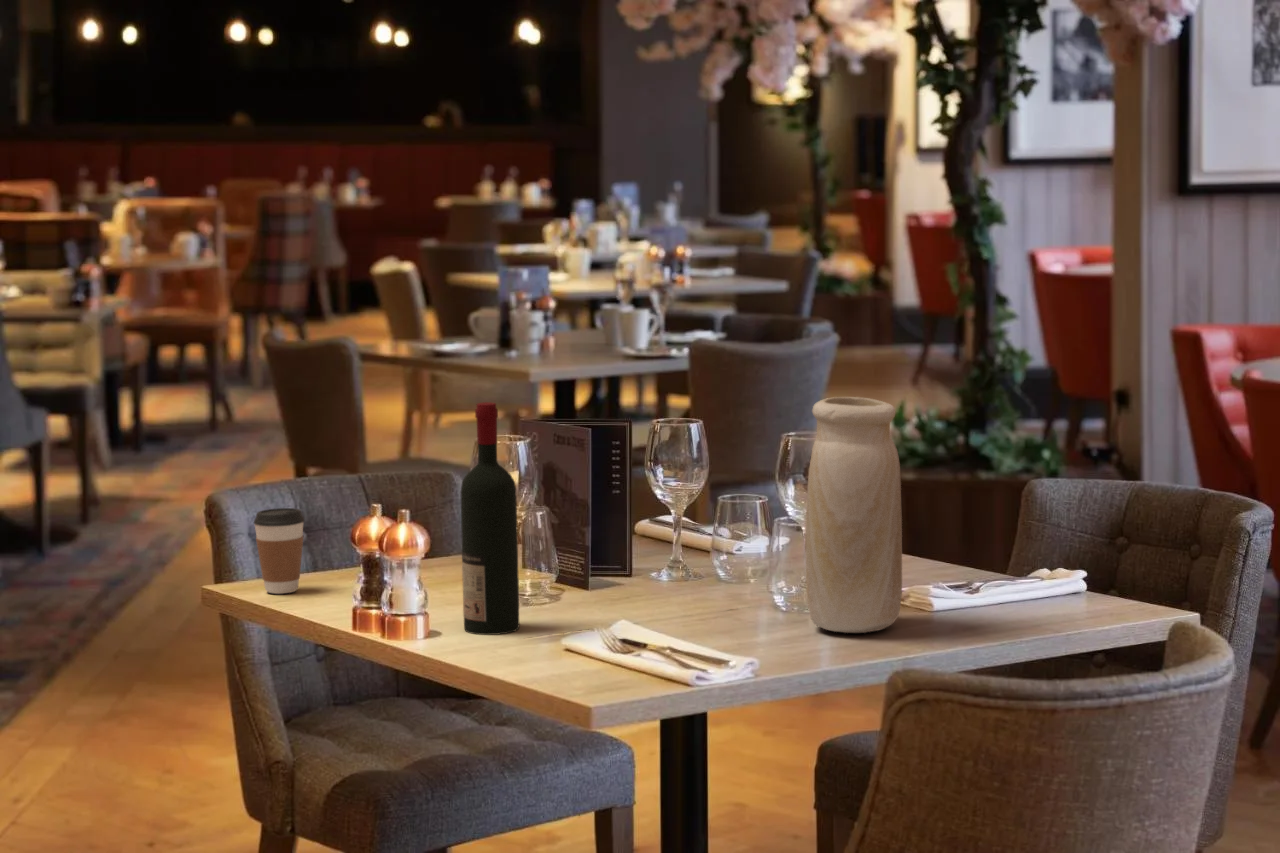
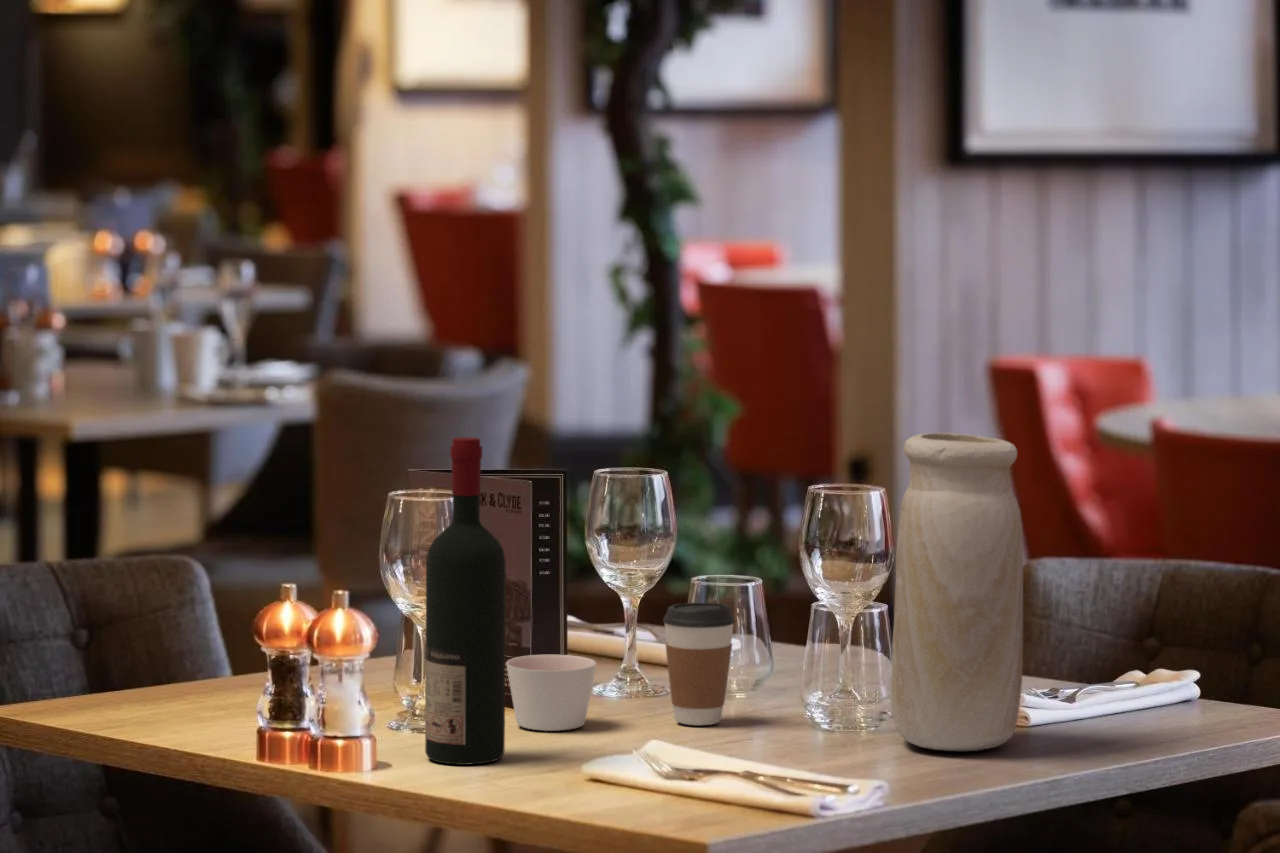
coffee cup: present [254,508,304,594] -> present [663,603,735,725]
candle: none [545,553,610,609] -> present [506,655,596,731]

